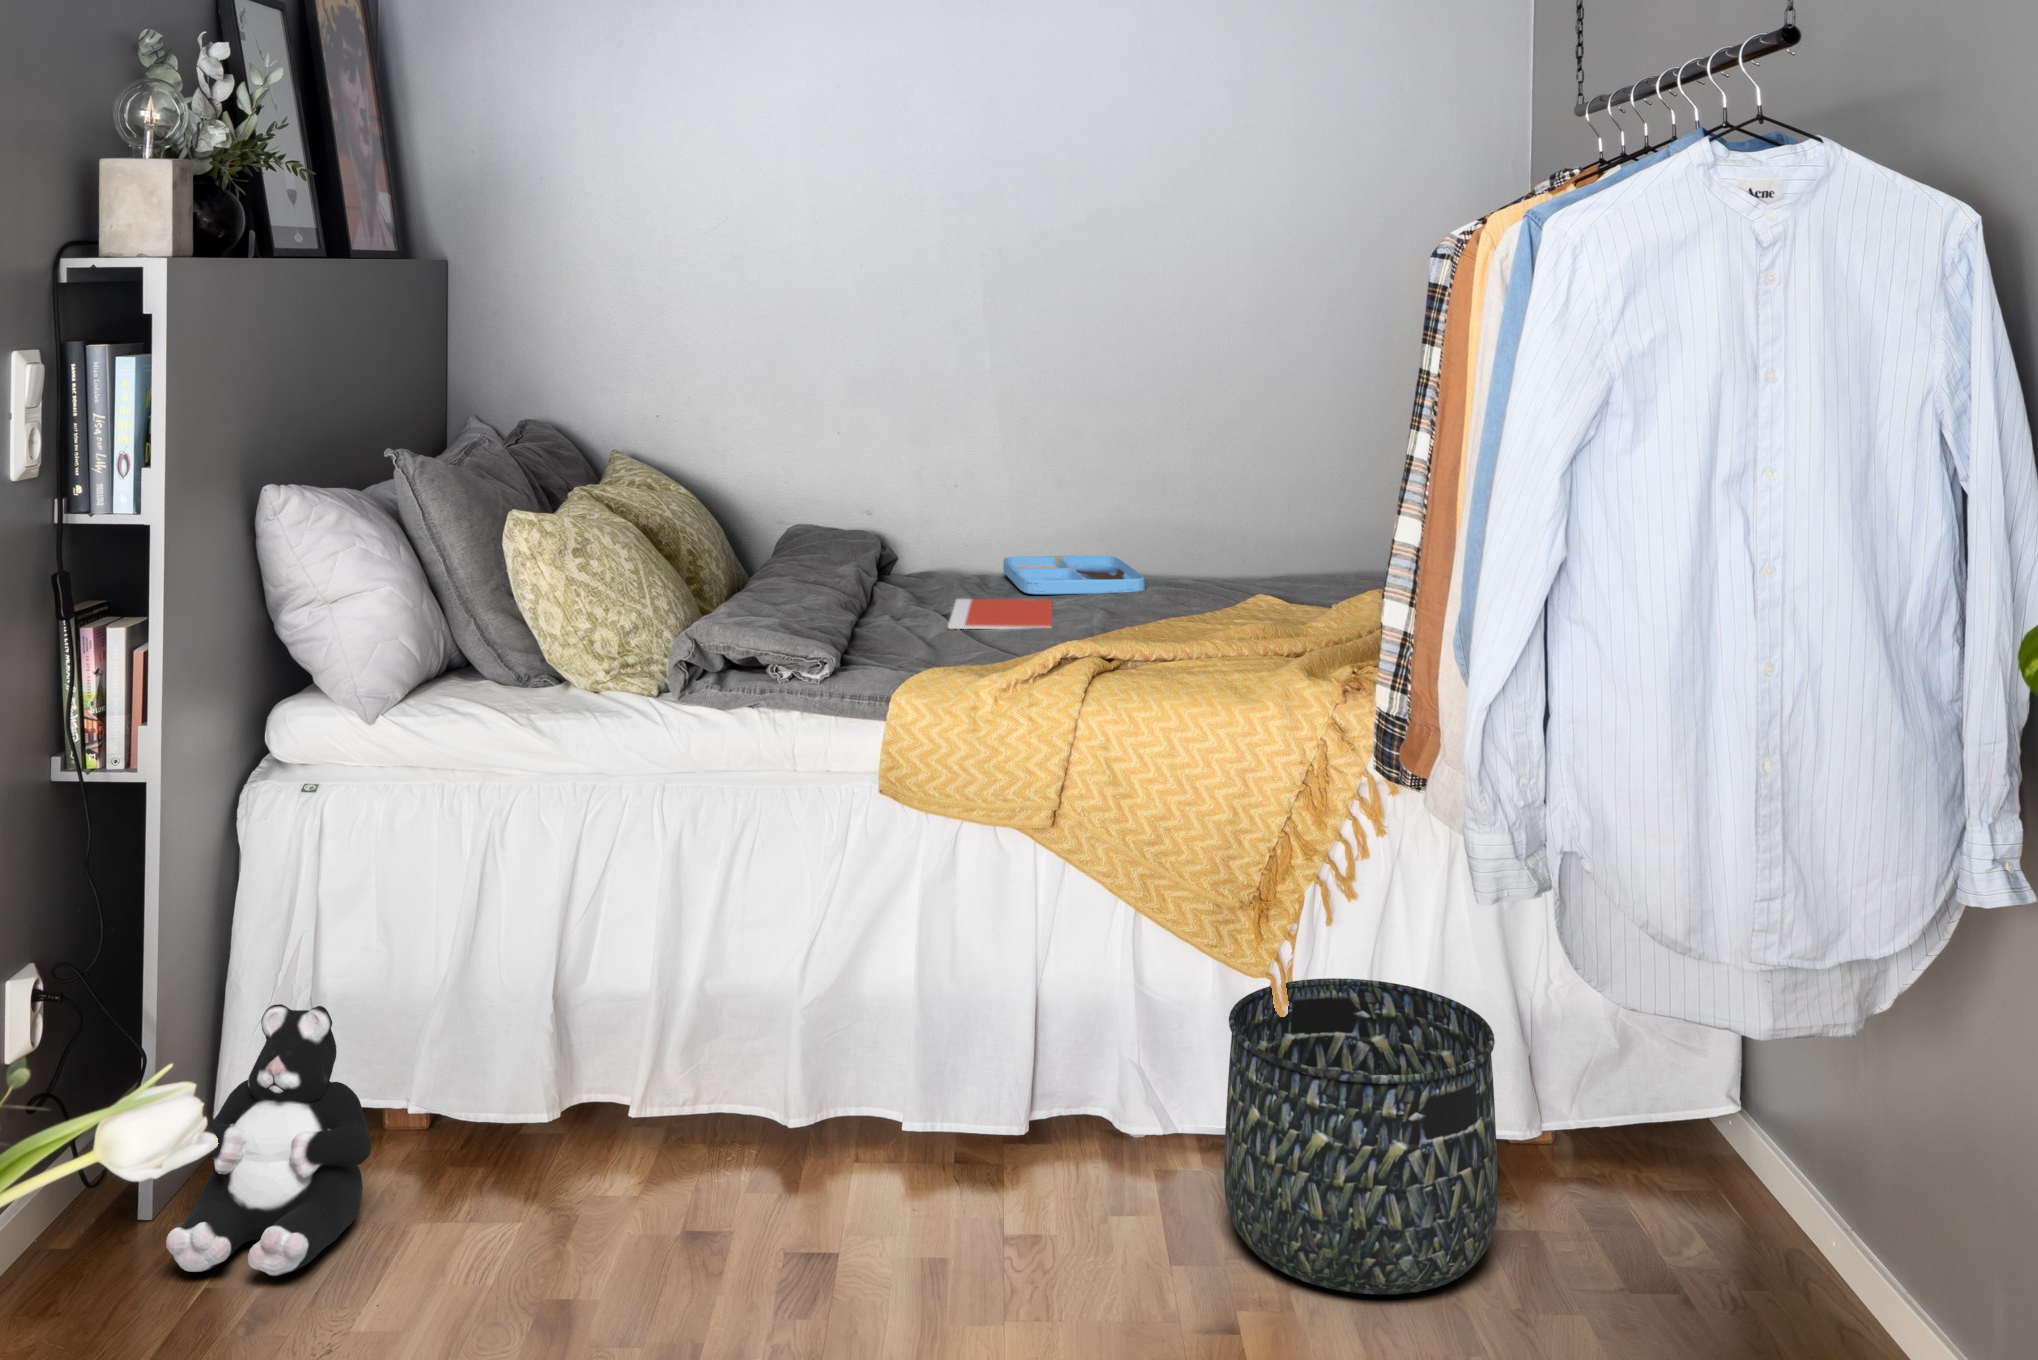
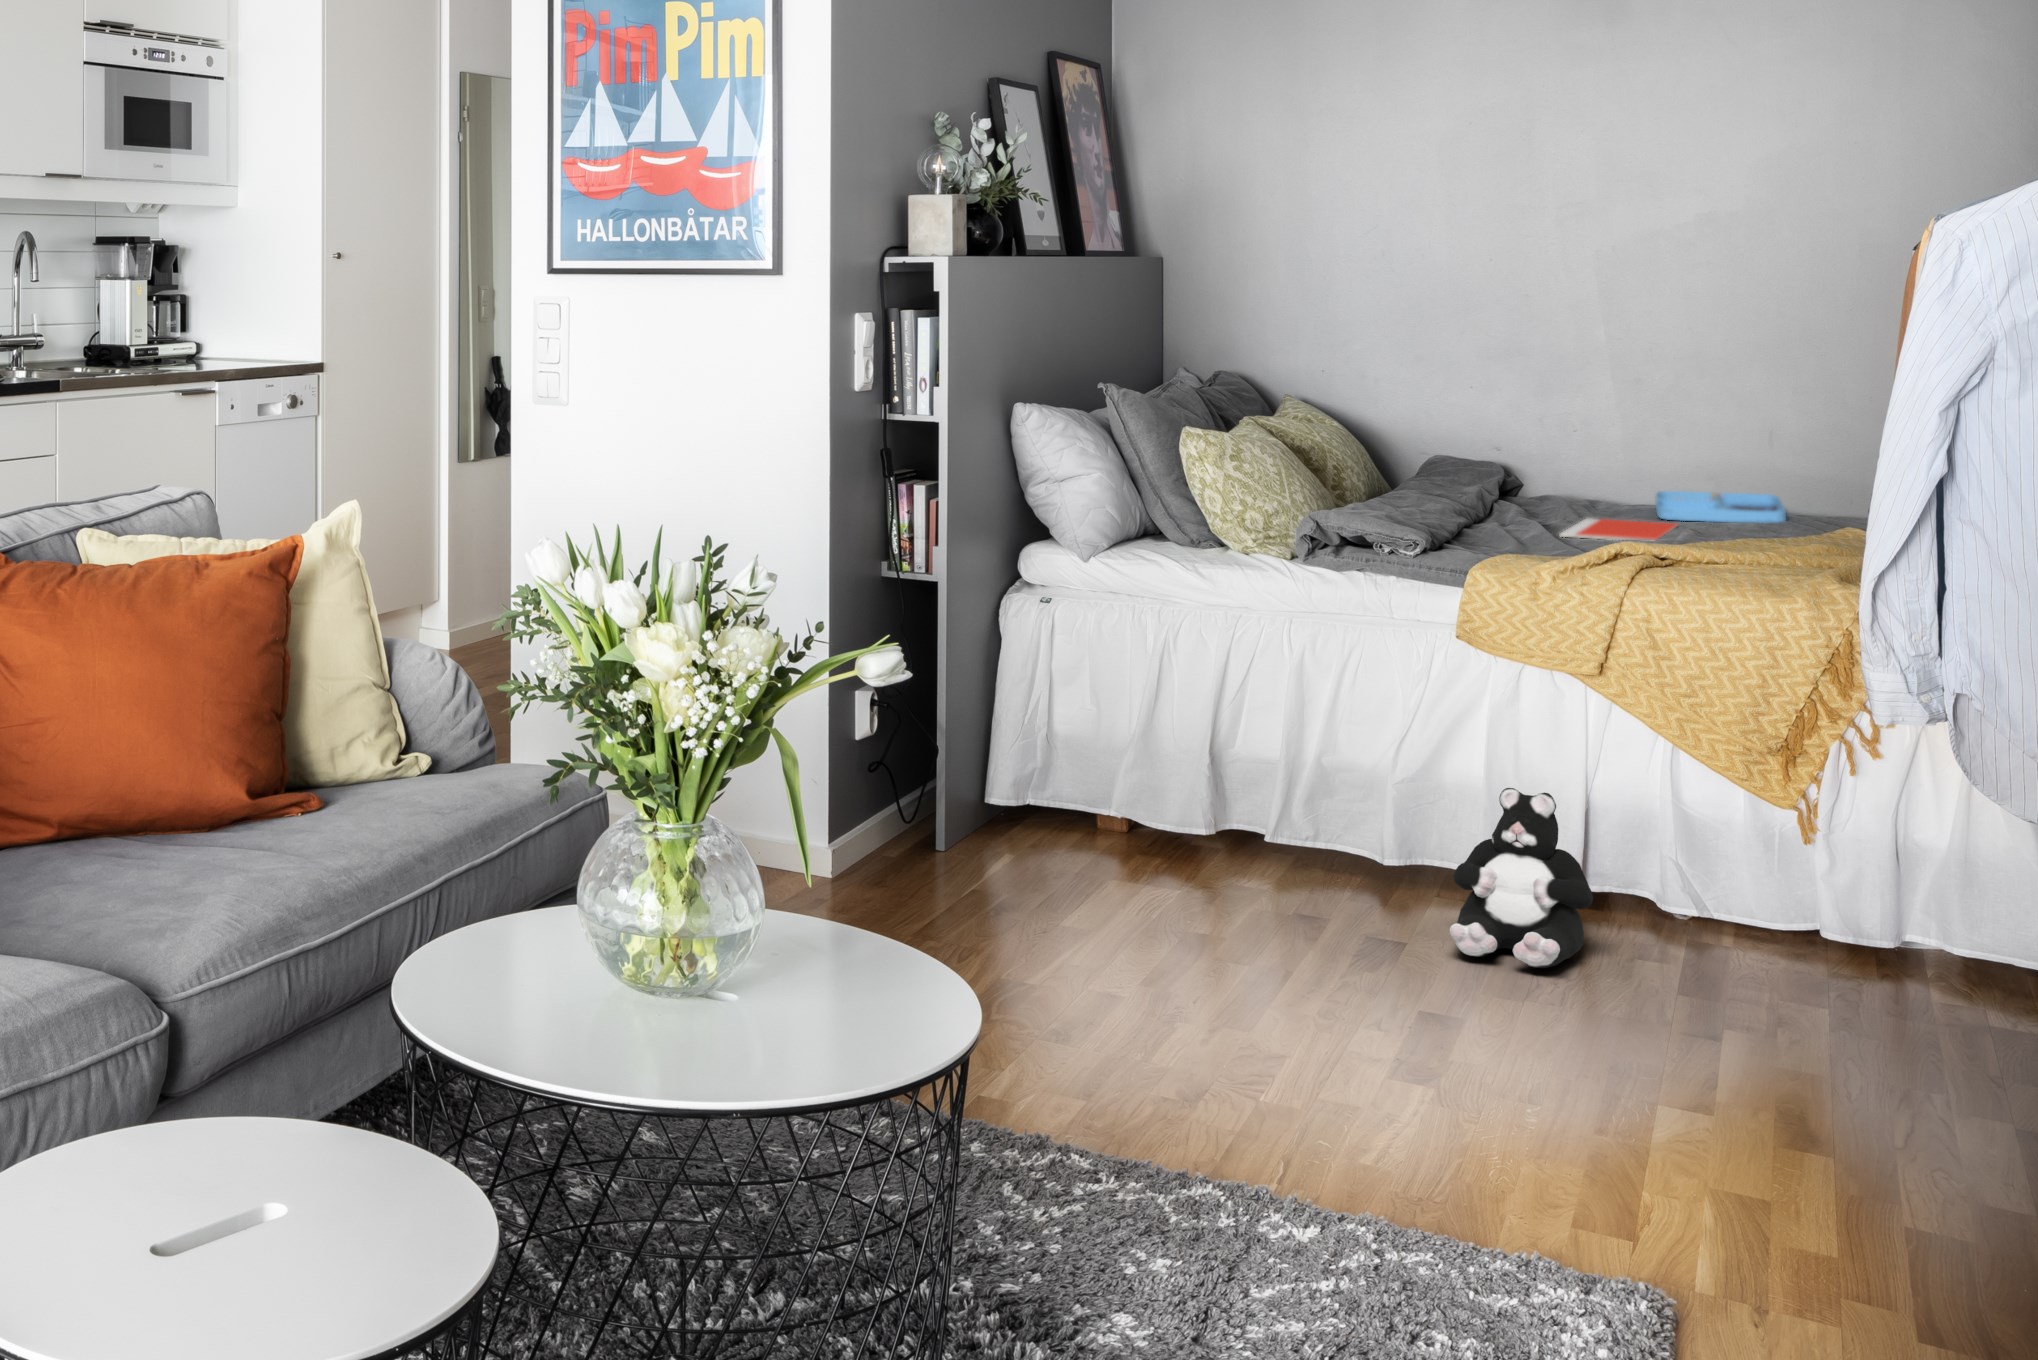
basket: present [1224,978,1497,1294] -> none [1734,816,1987,1042]
plush toy: present [166,1004,372,1276] -> present [1449,788,1593,968]

